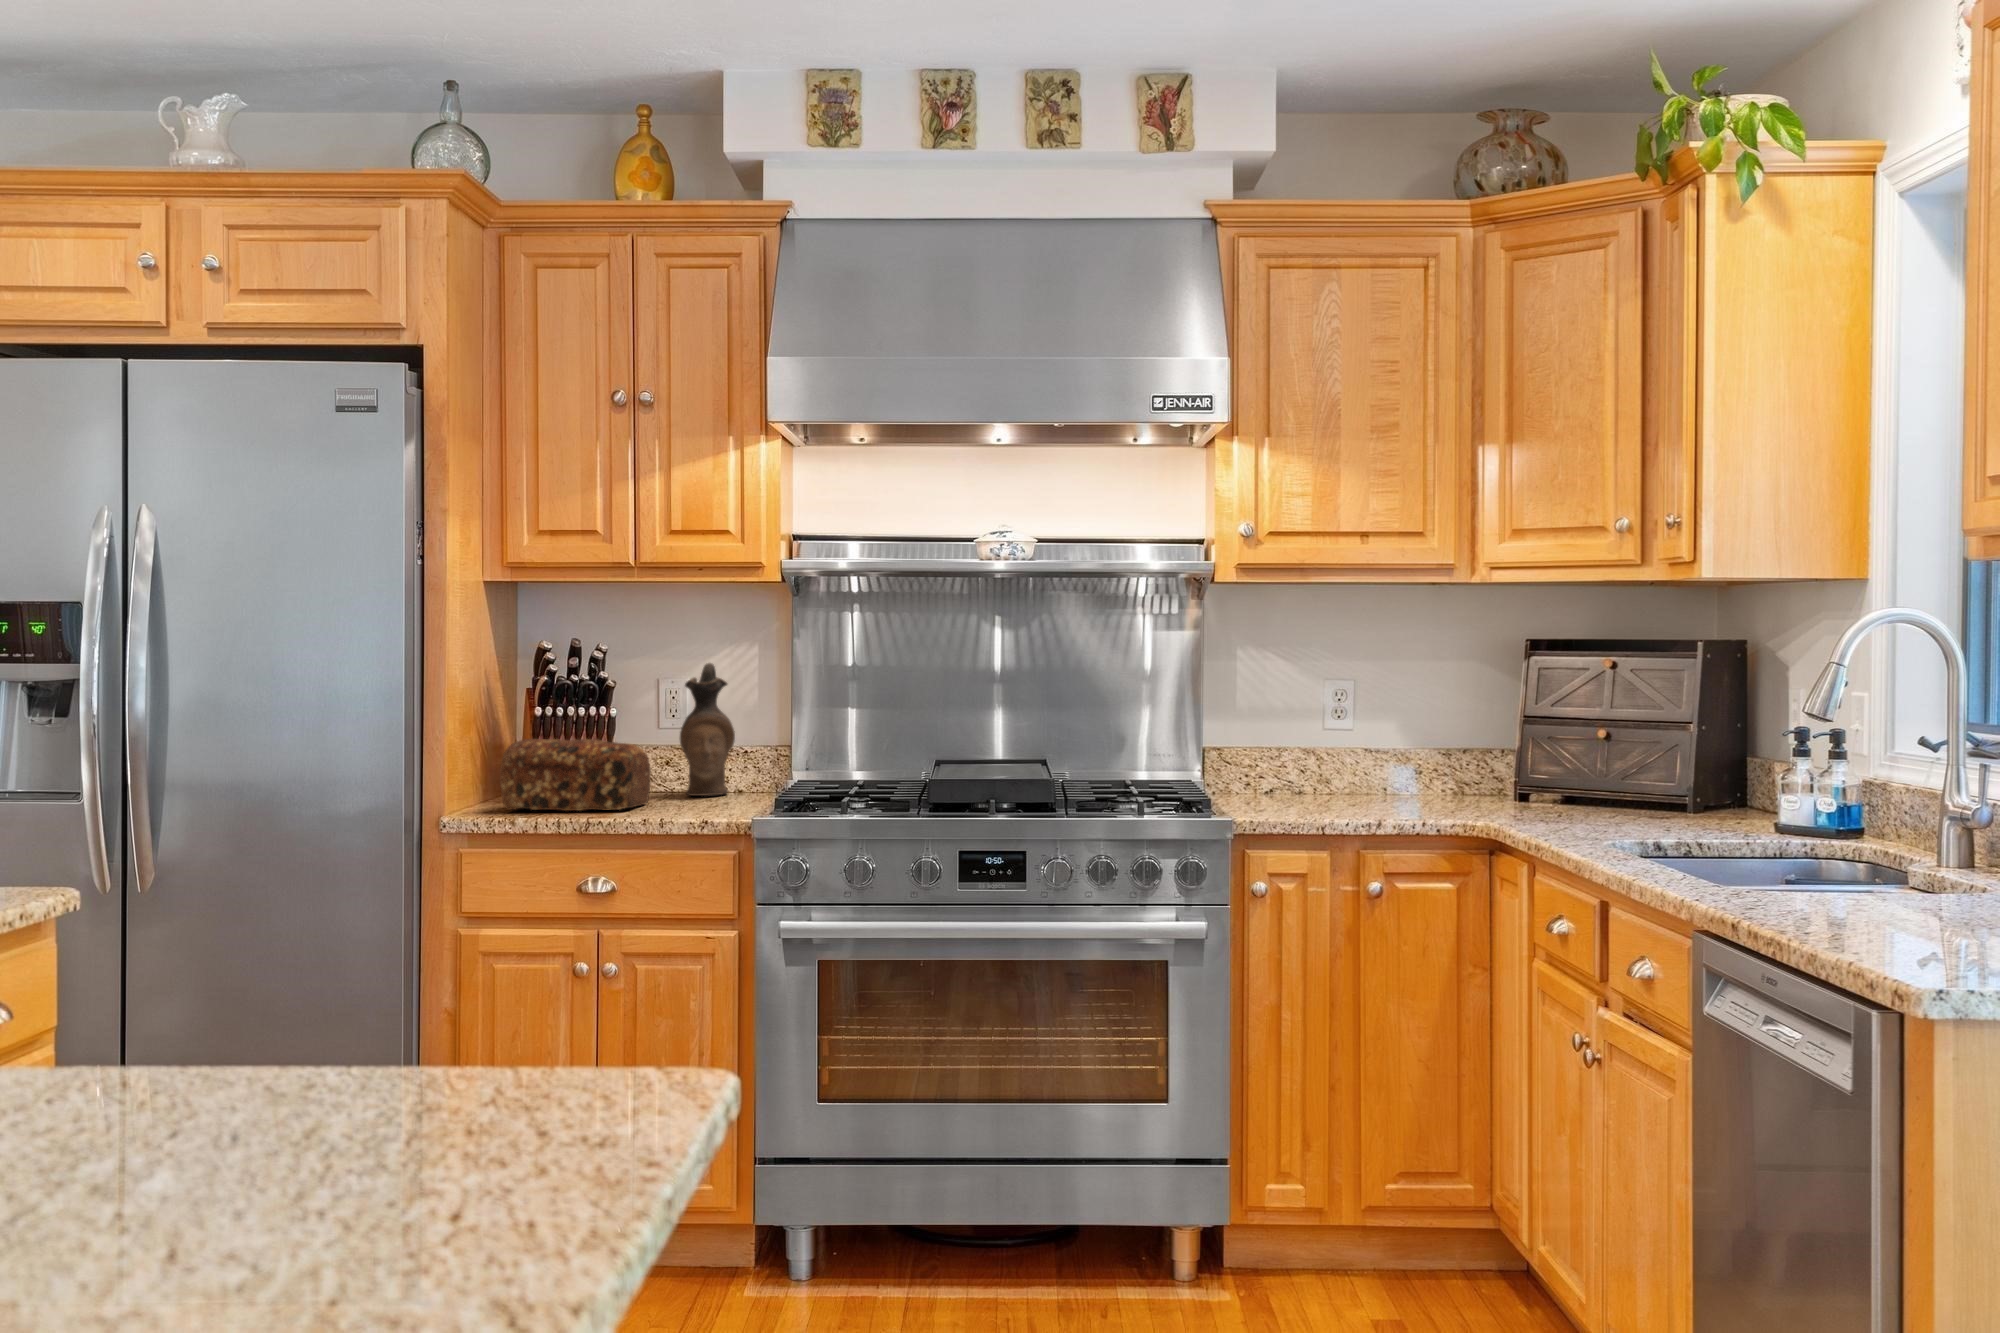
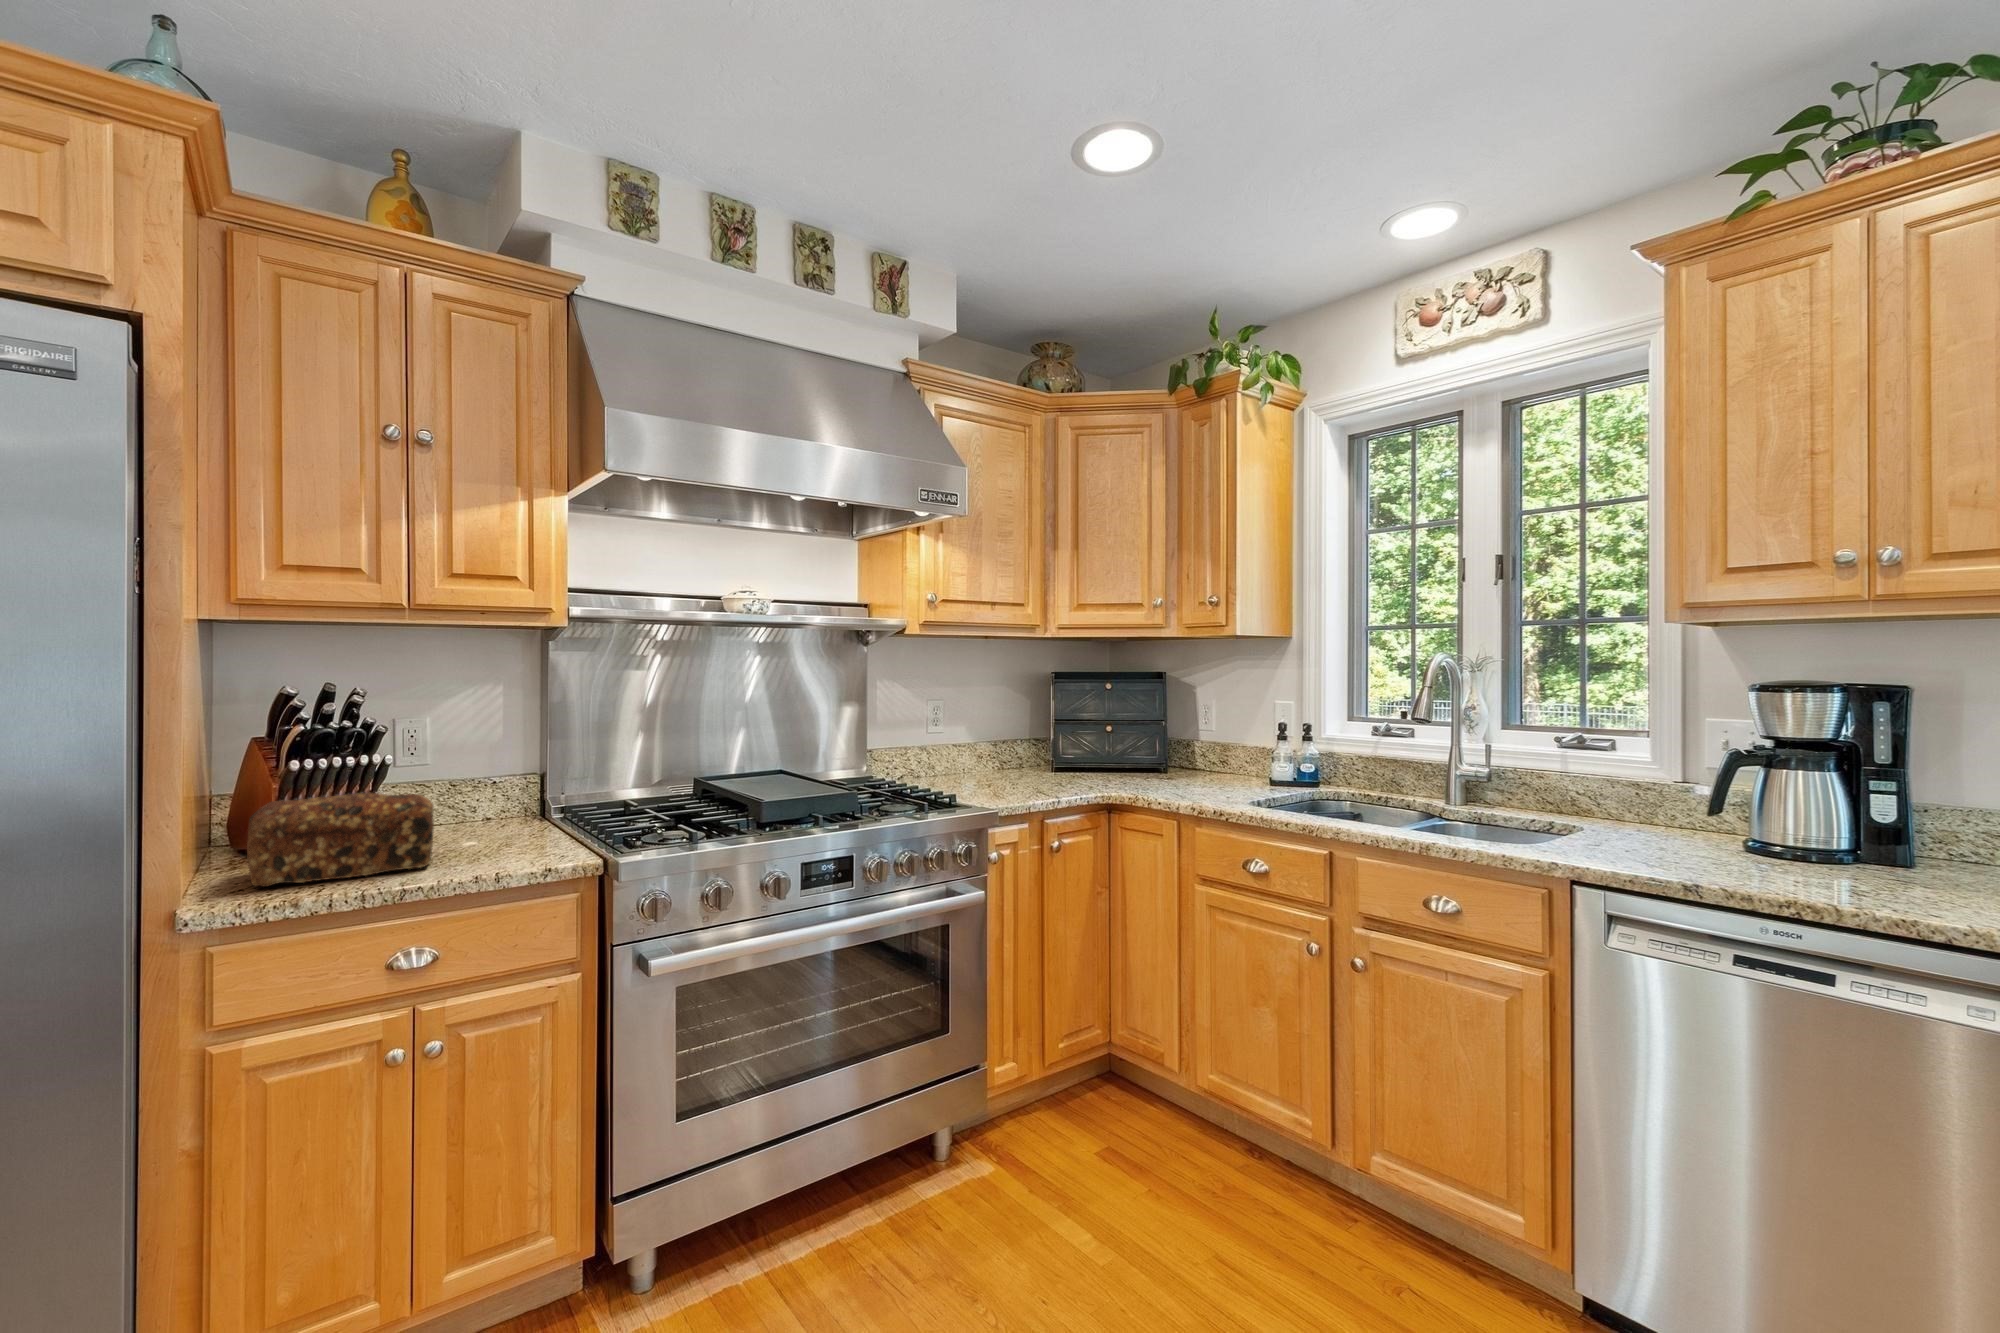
ceramic pitcher: present [680,663,735,796] -> none [447,700,509,833]

